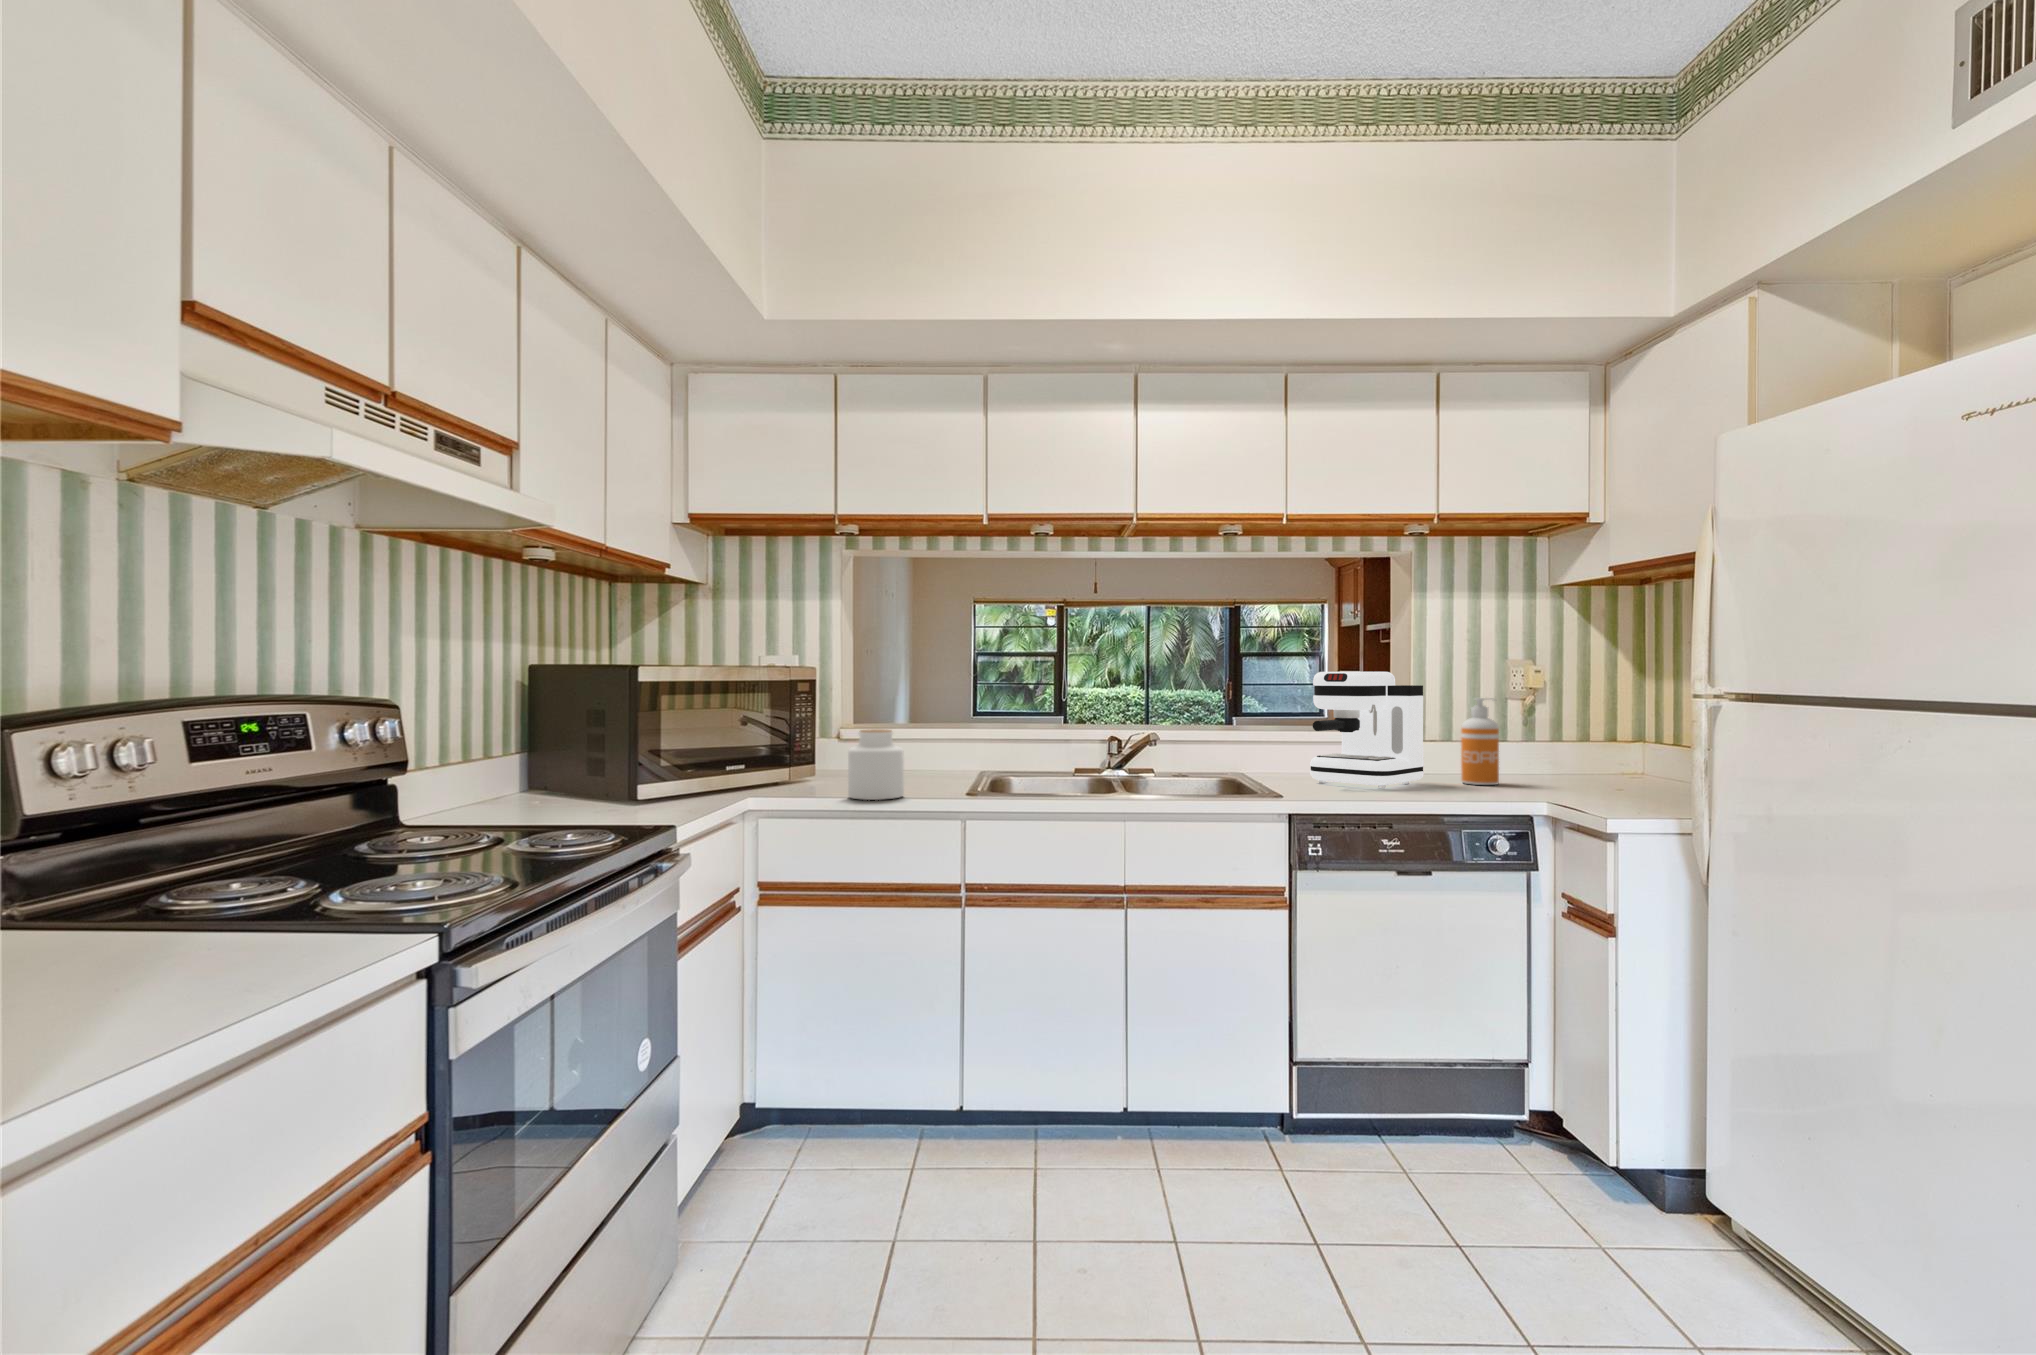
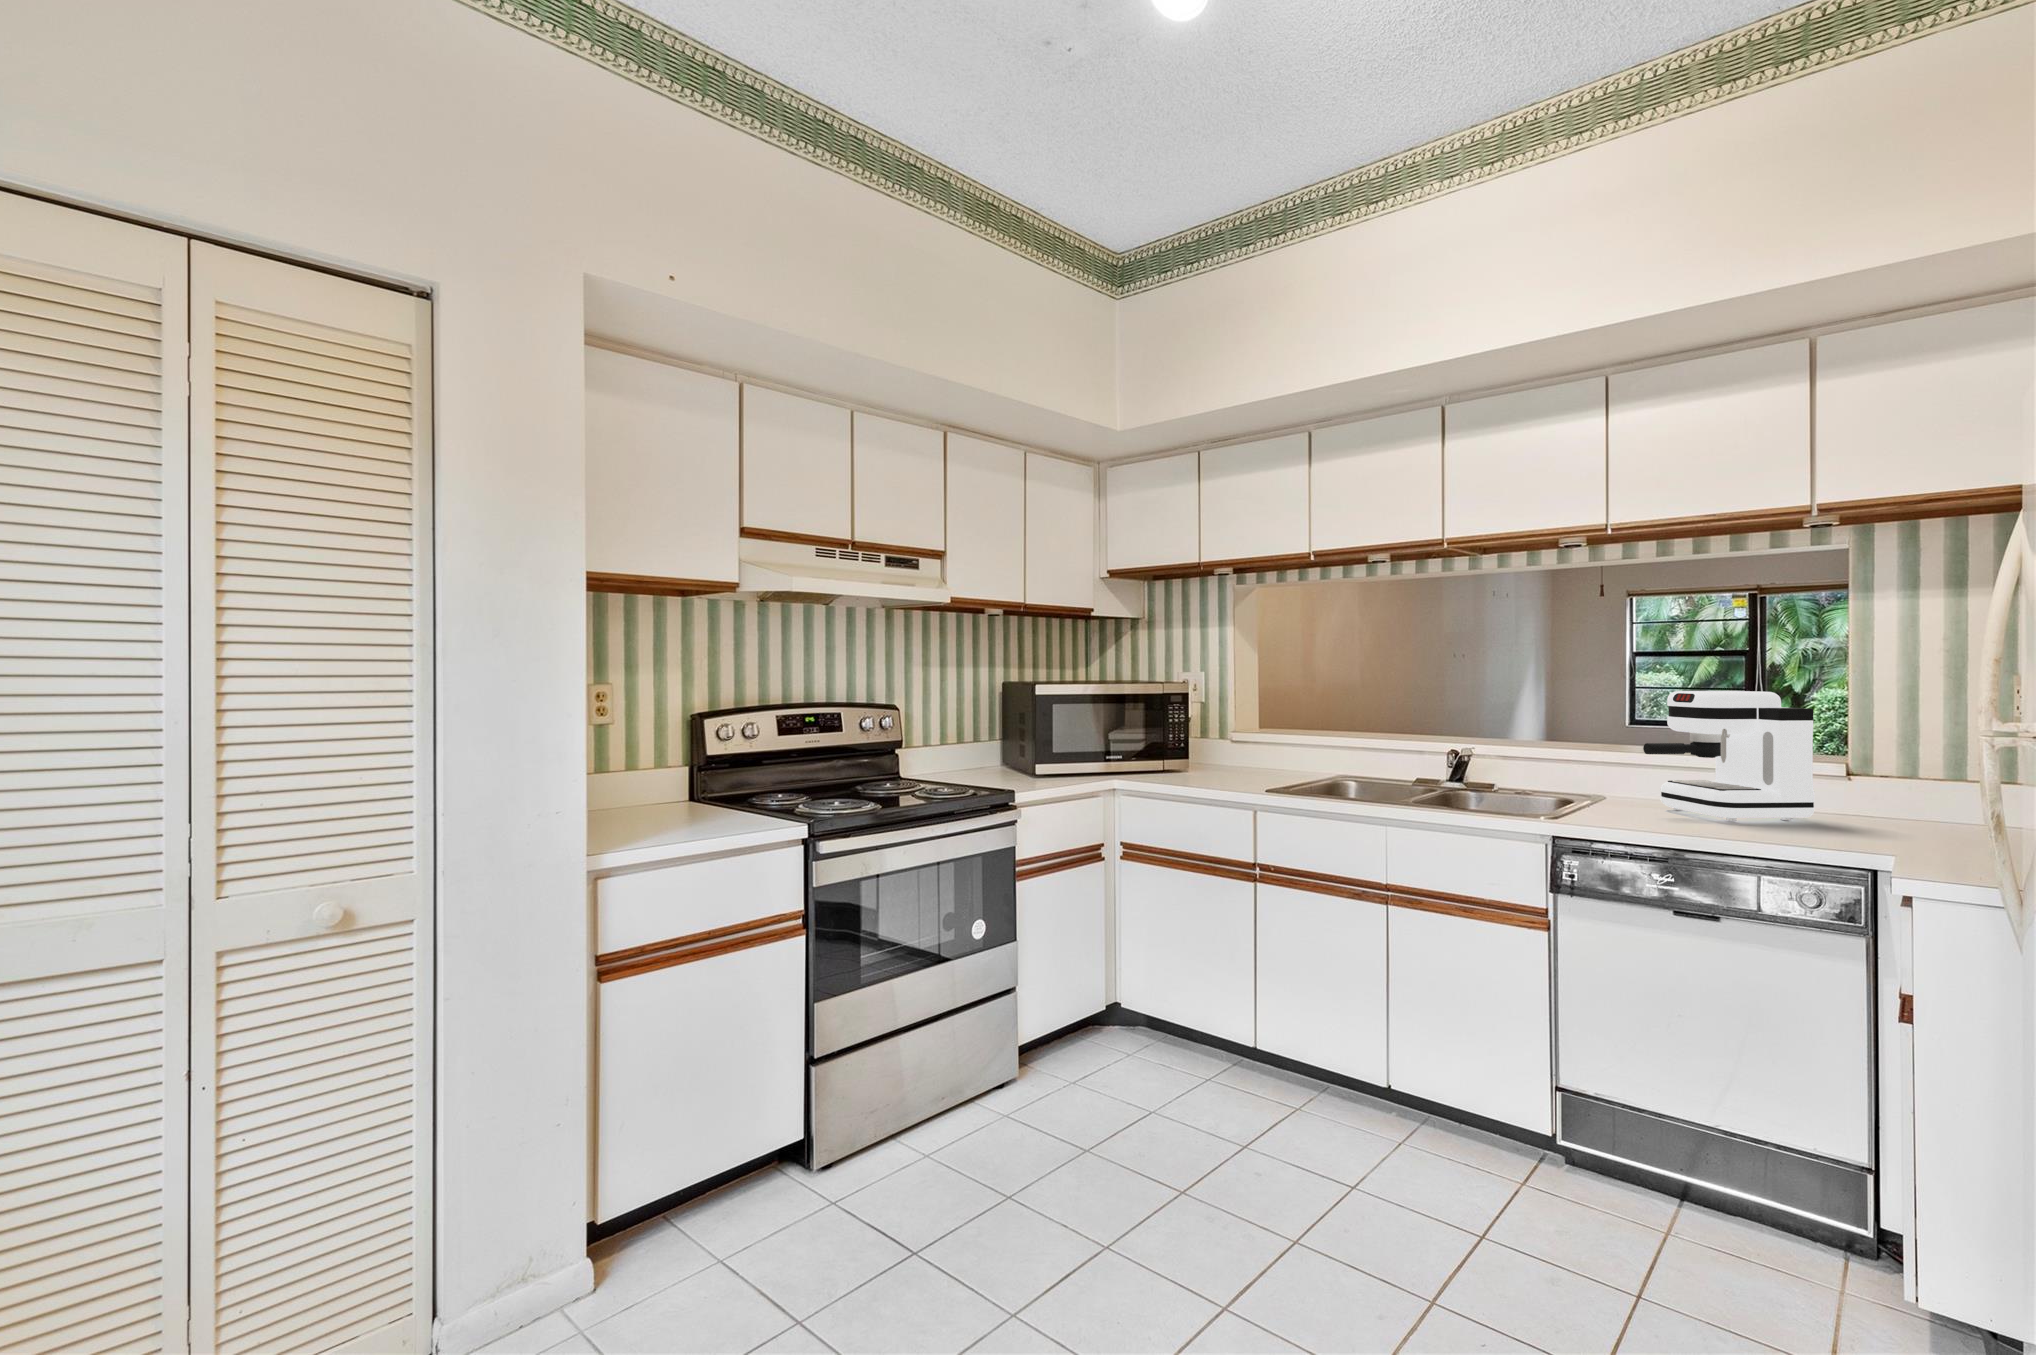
soap dispenser: present [1461,698,1499,785] -> none [1873,725,1930,832]
jar: present [848,729,904,800] -> none [1195,733,1239,788]

